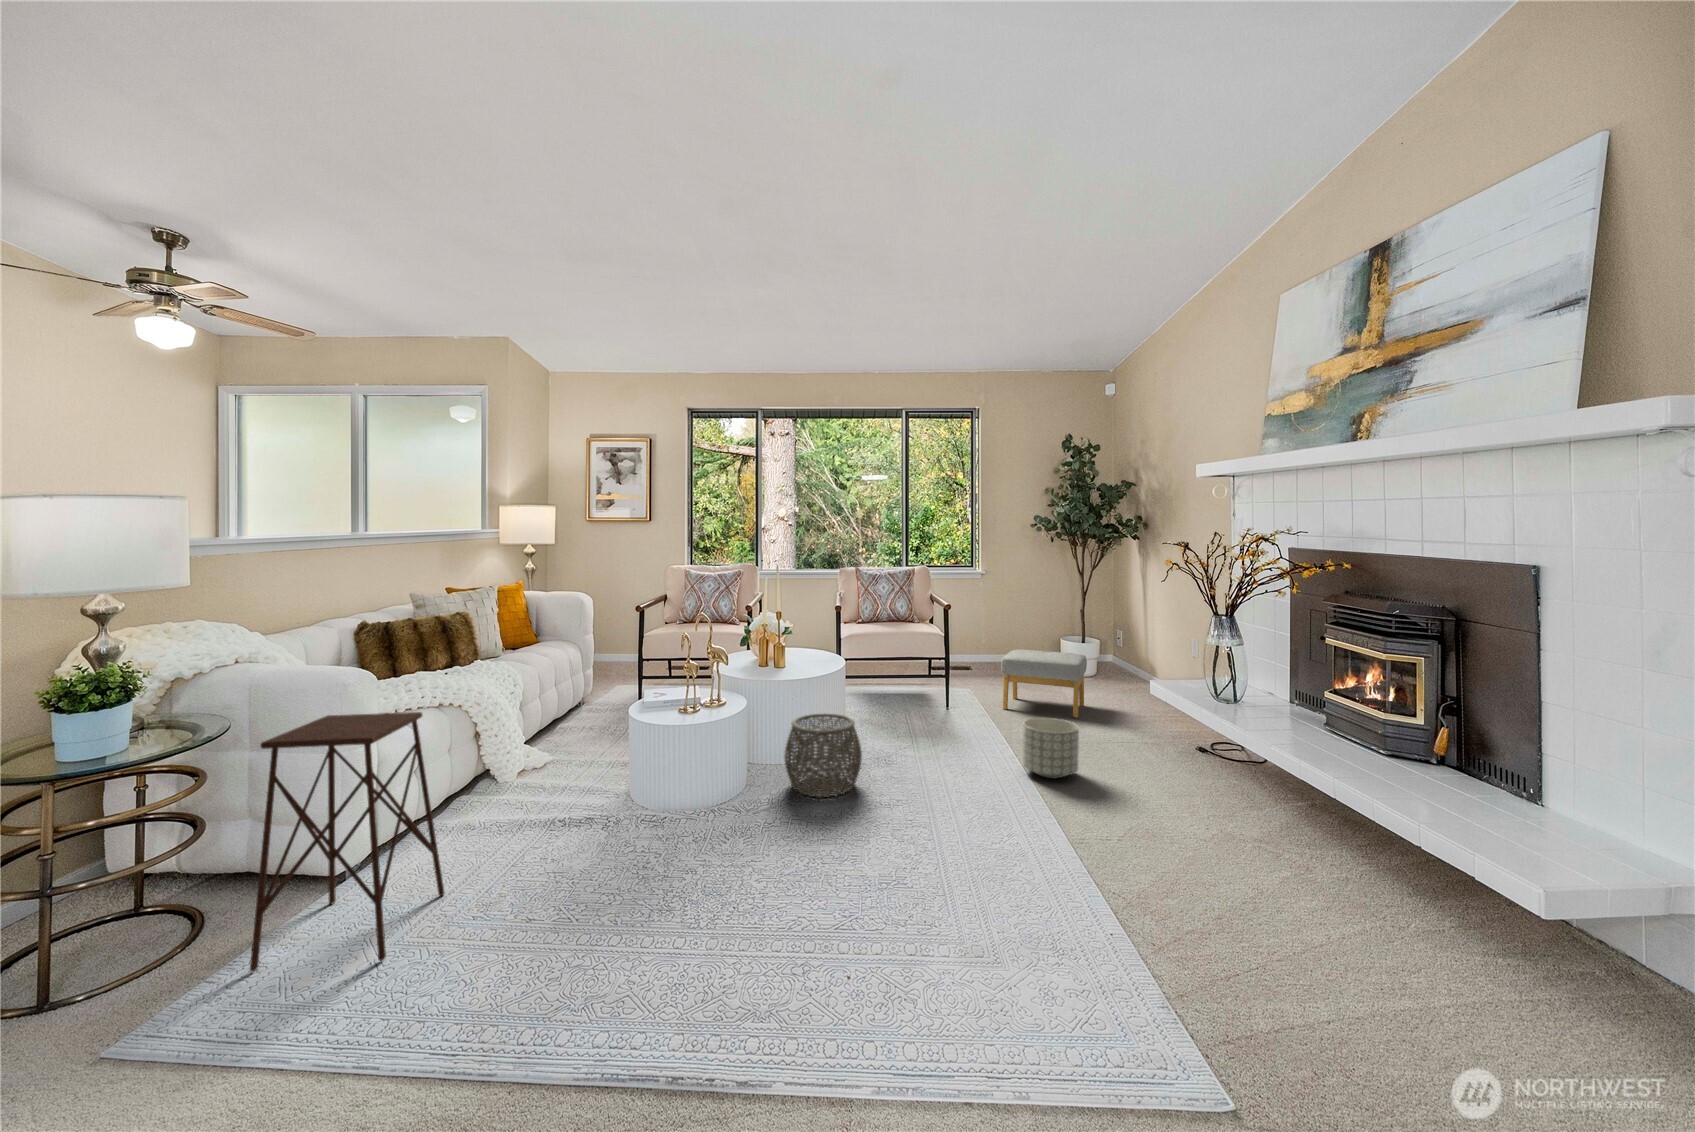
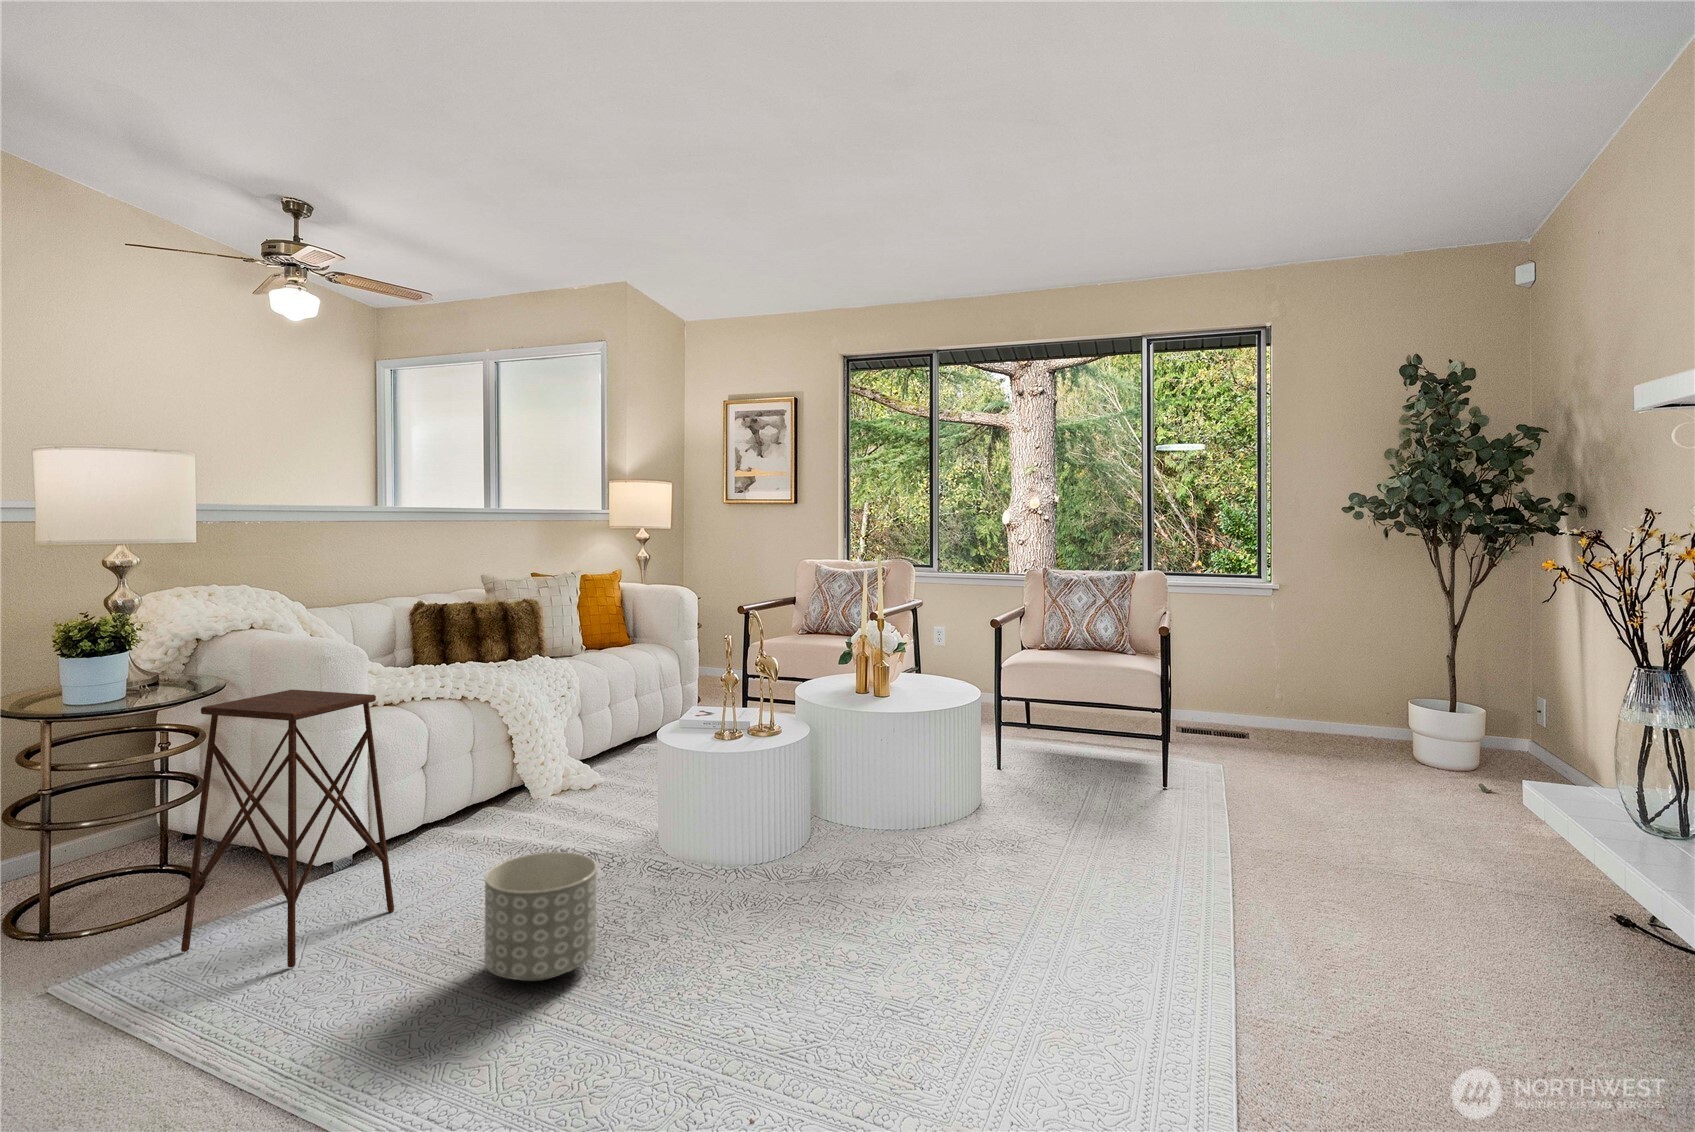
footstool: present [1001,650,1087,718] -> none [1245,703,1401,819]
woven basket: present [784,714,862,797] -> none [845,759,955,877]
planter: present [1023,718,1079,779] -> present [484,852,597,981]

